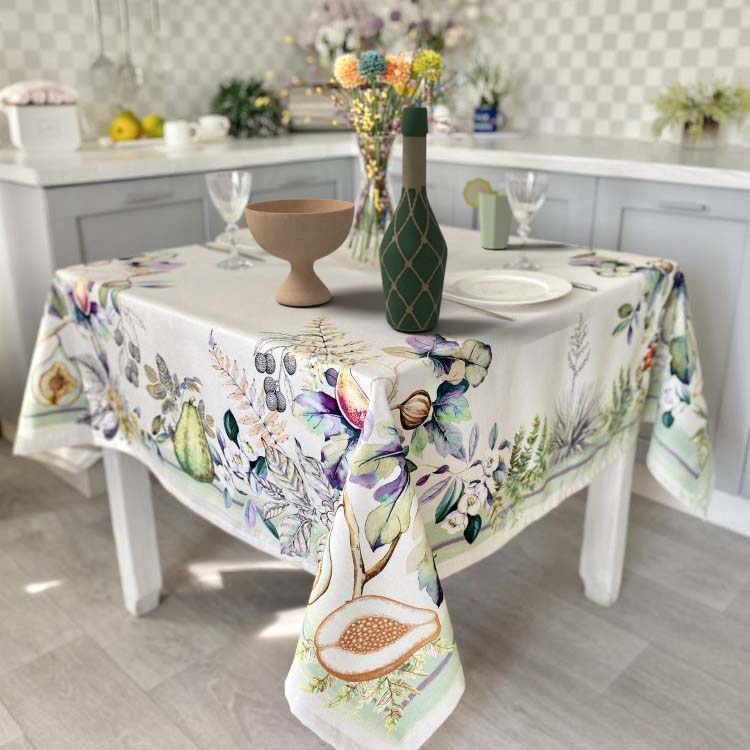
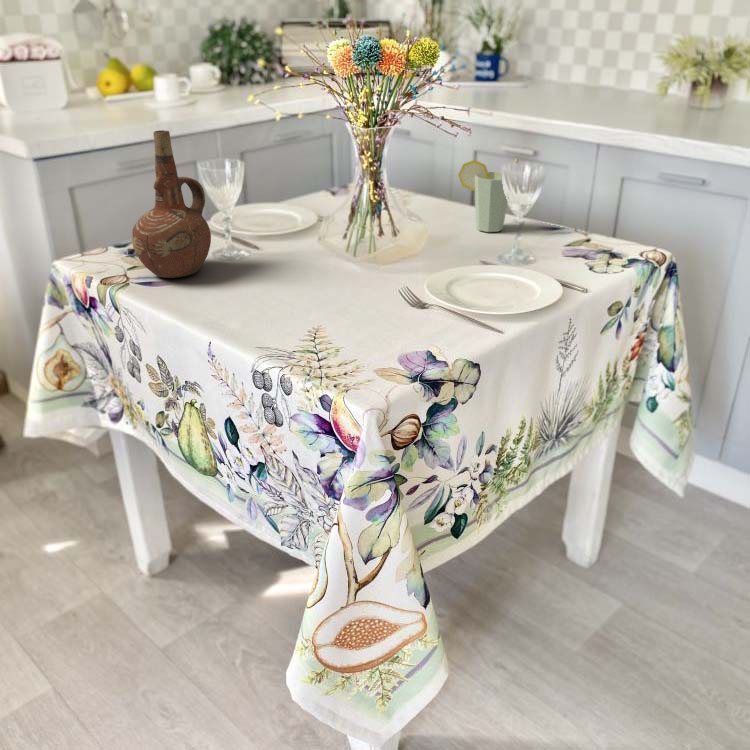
wine bottle: present [379,107,448,331] -> none [372,136,438,348]
ceramic pitcher: none [134,132,214,280] -> present [132,130,211,278]
bowl: present [244,198,355,306] -> none [241,202,349,313]

